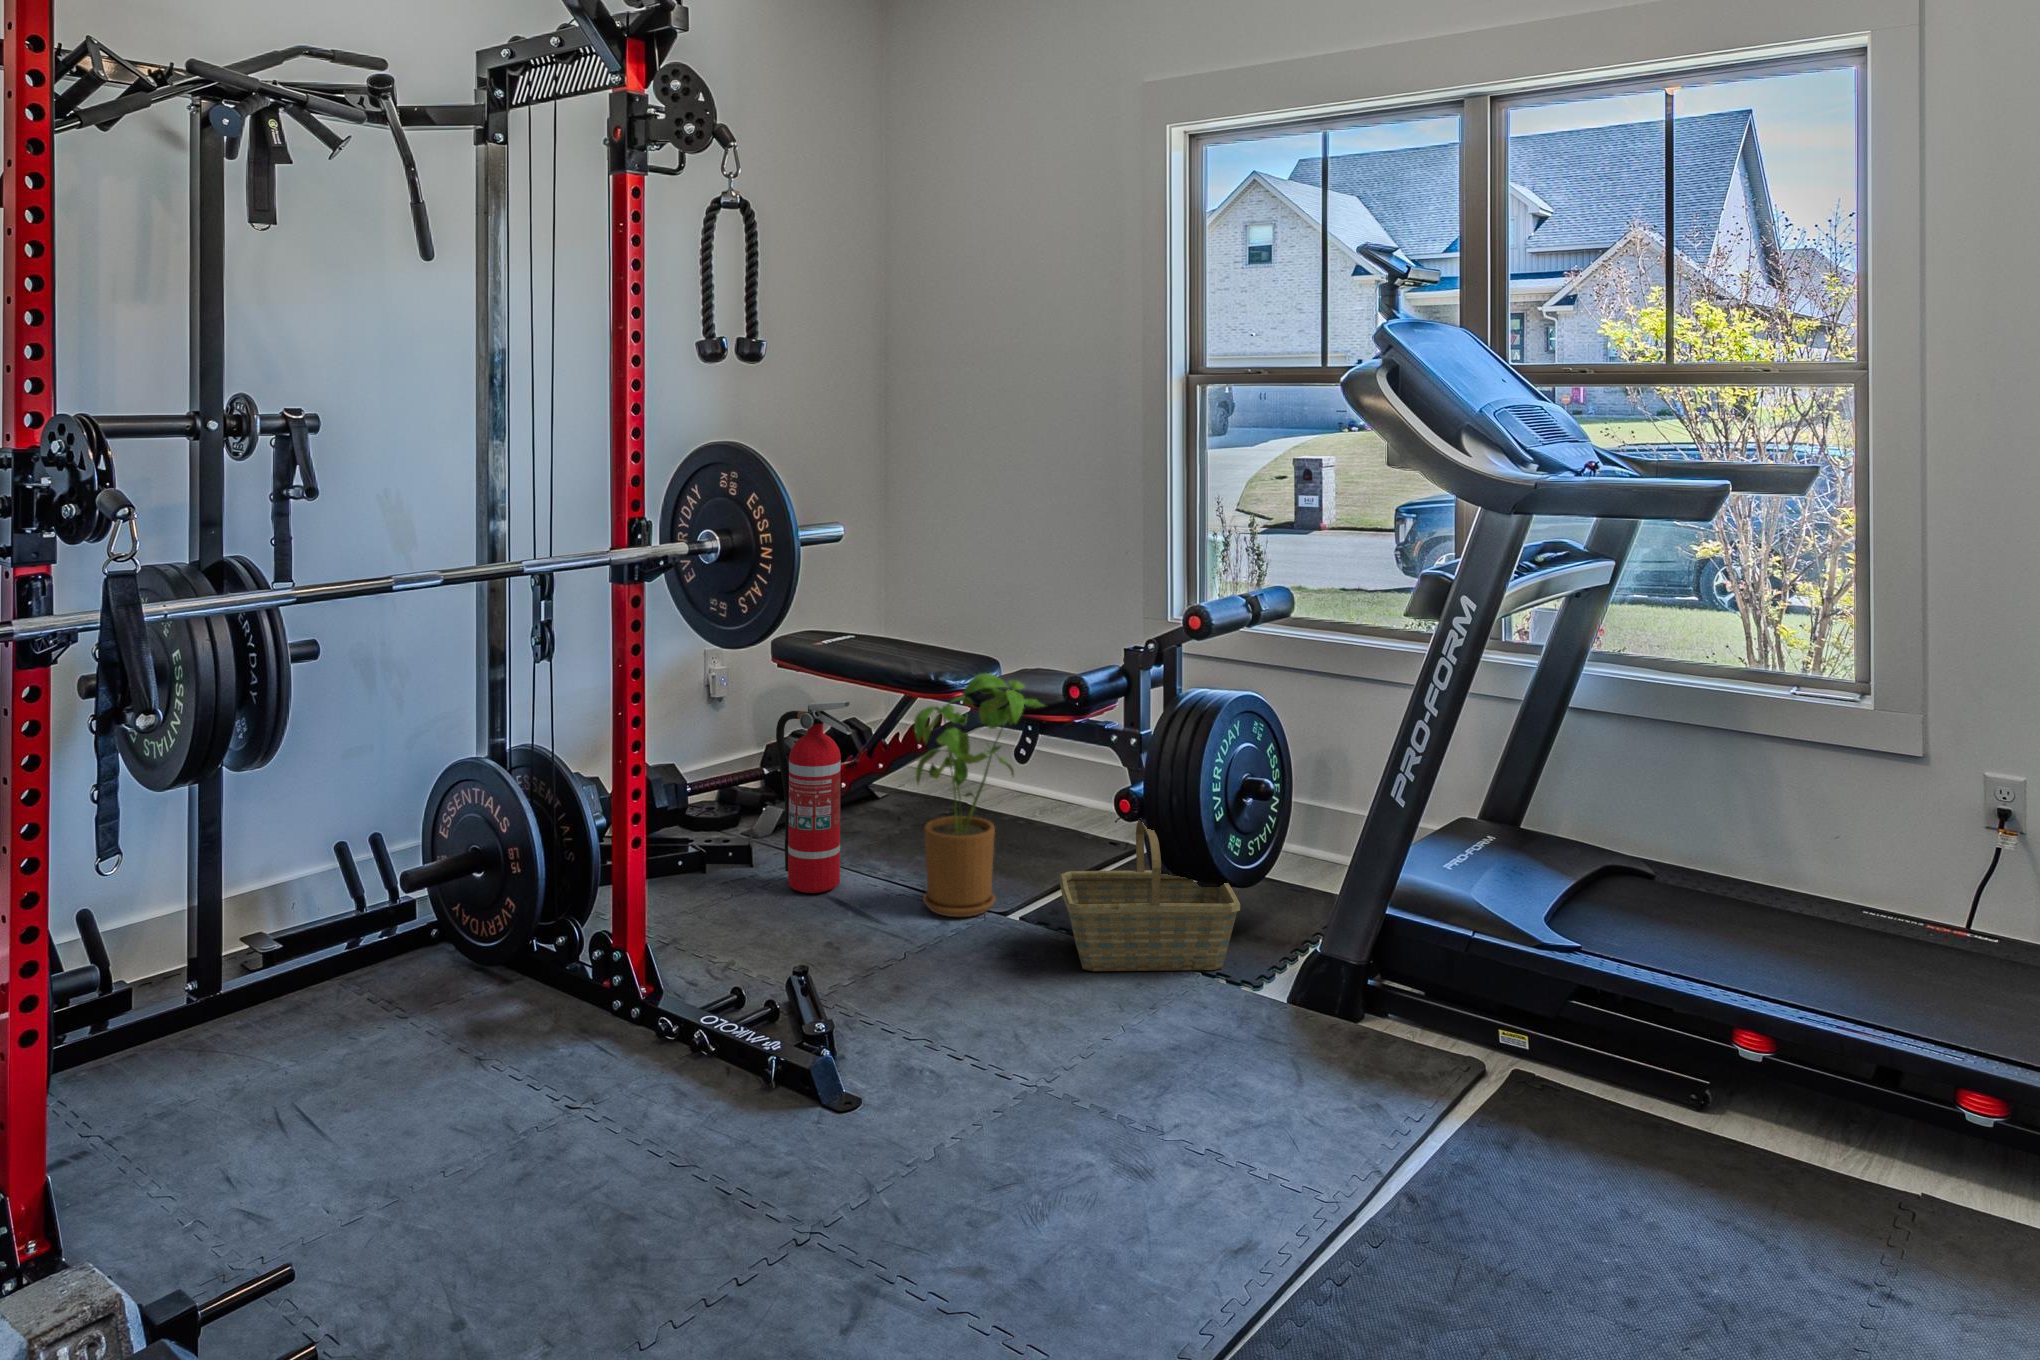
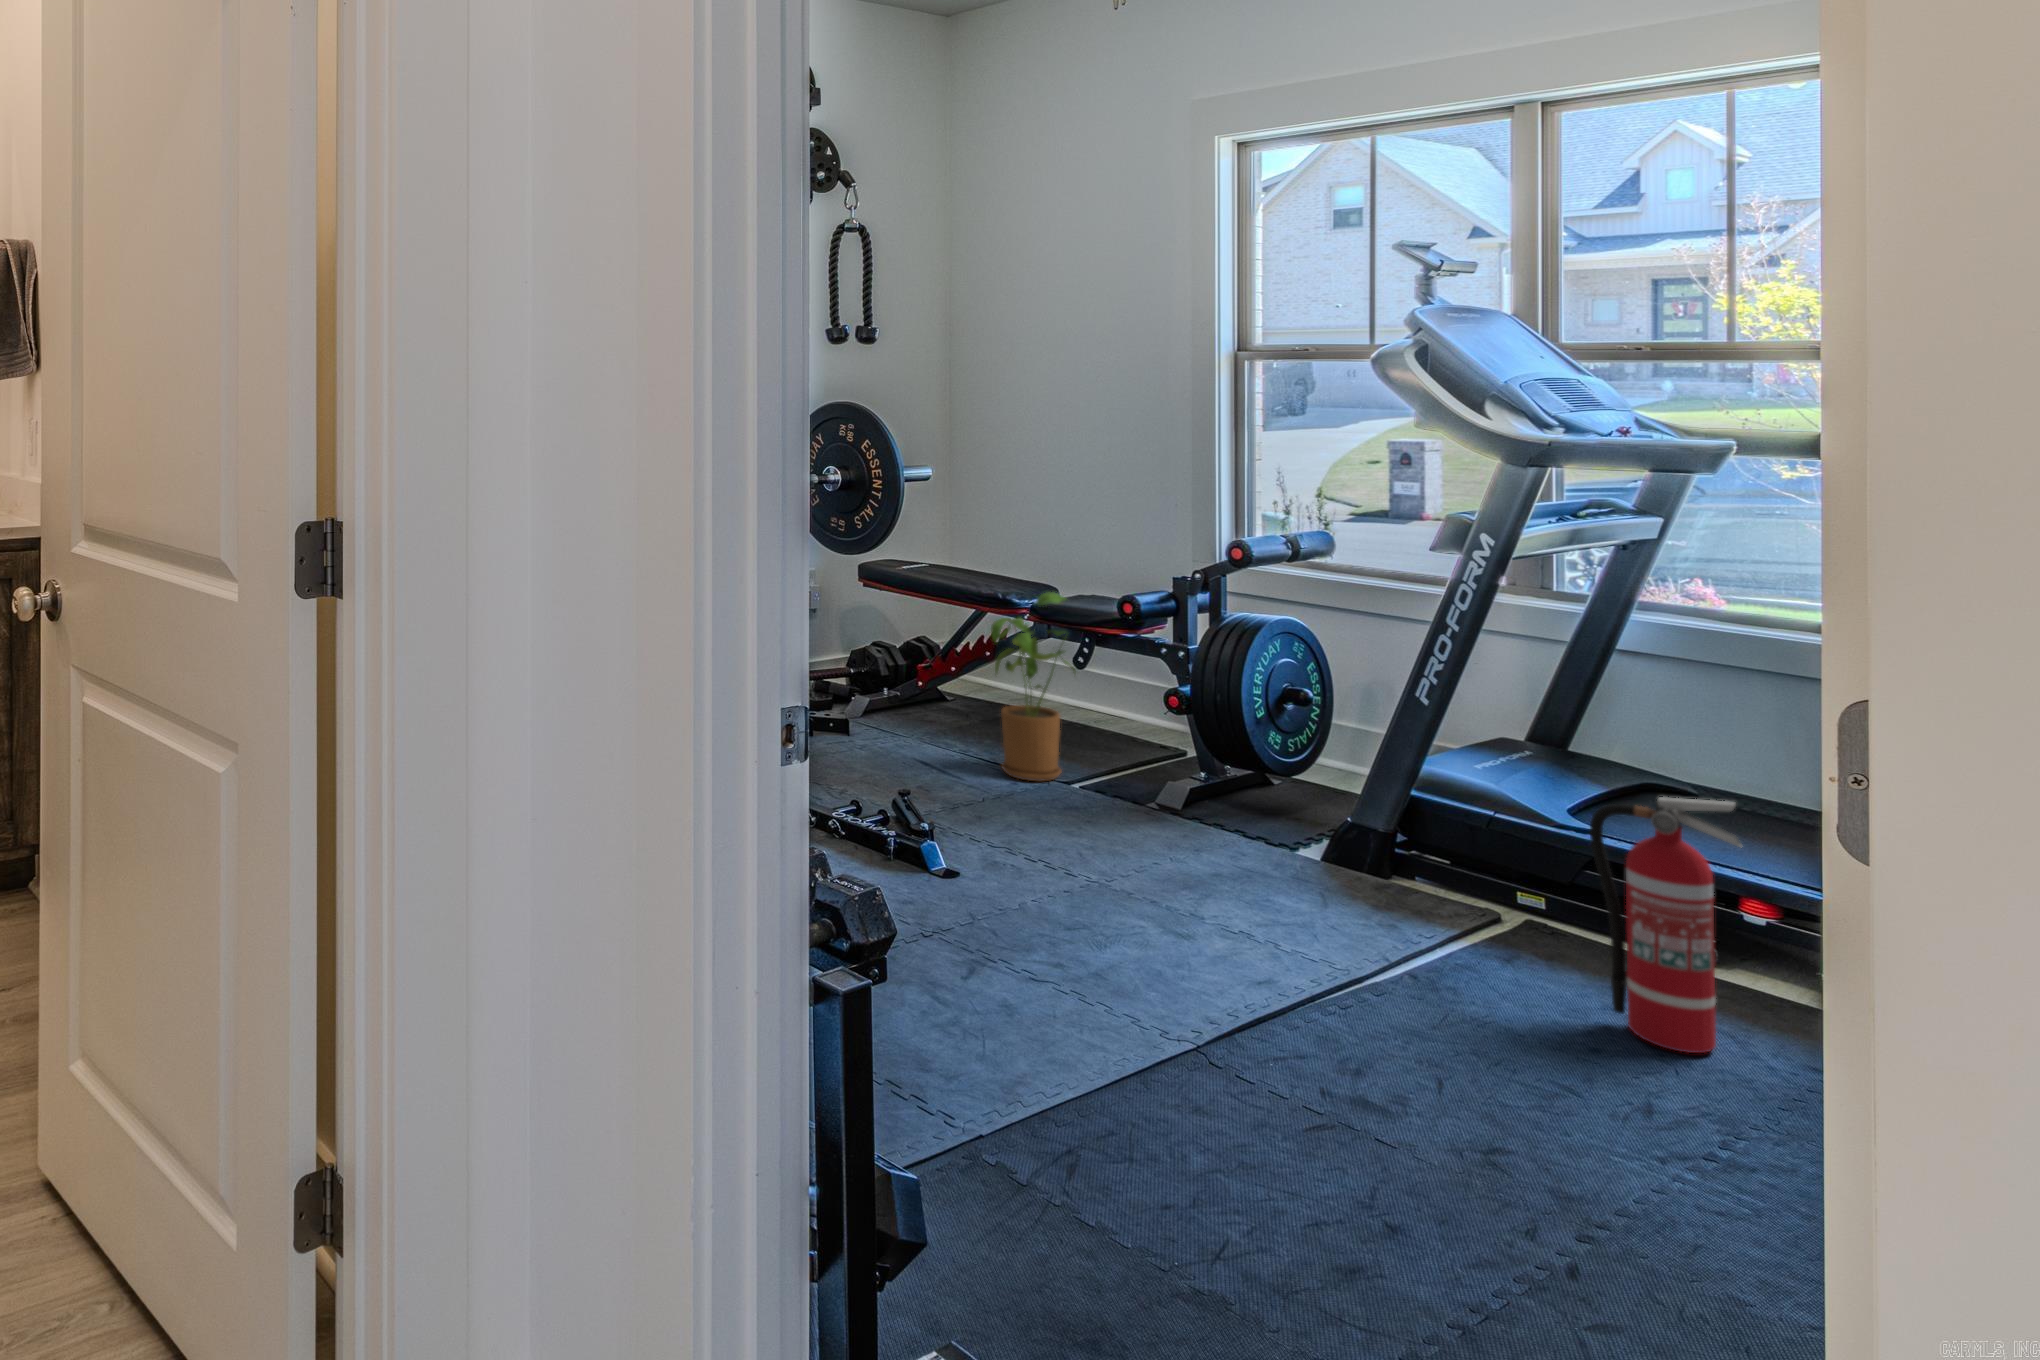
fire extinguisher: present [776,701,852,893] -> present [1590,797,1742,1053]
basket: present [1060,820,1240,971] -> none [1118,712,1279,834]

